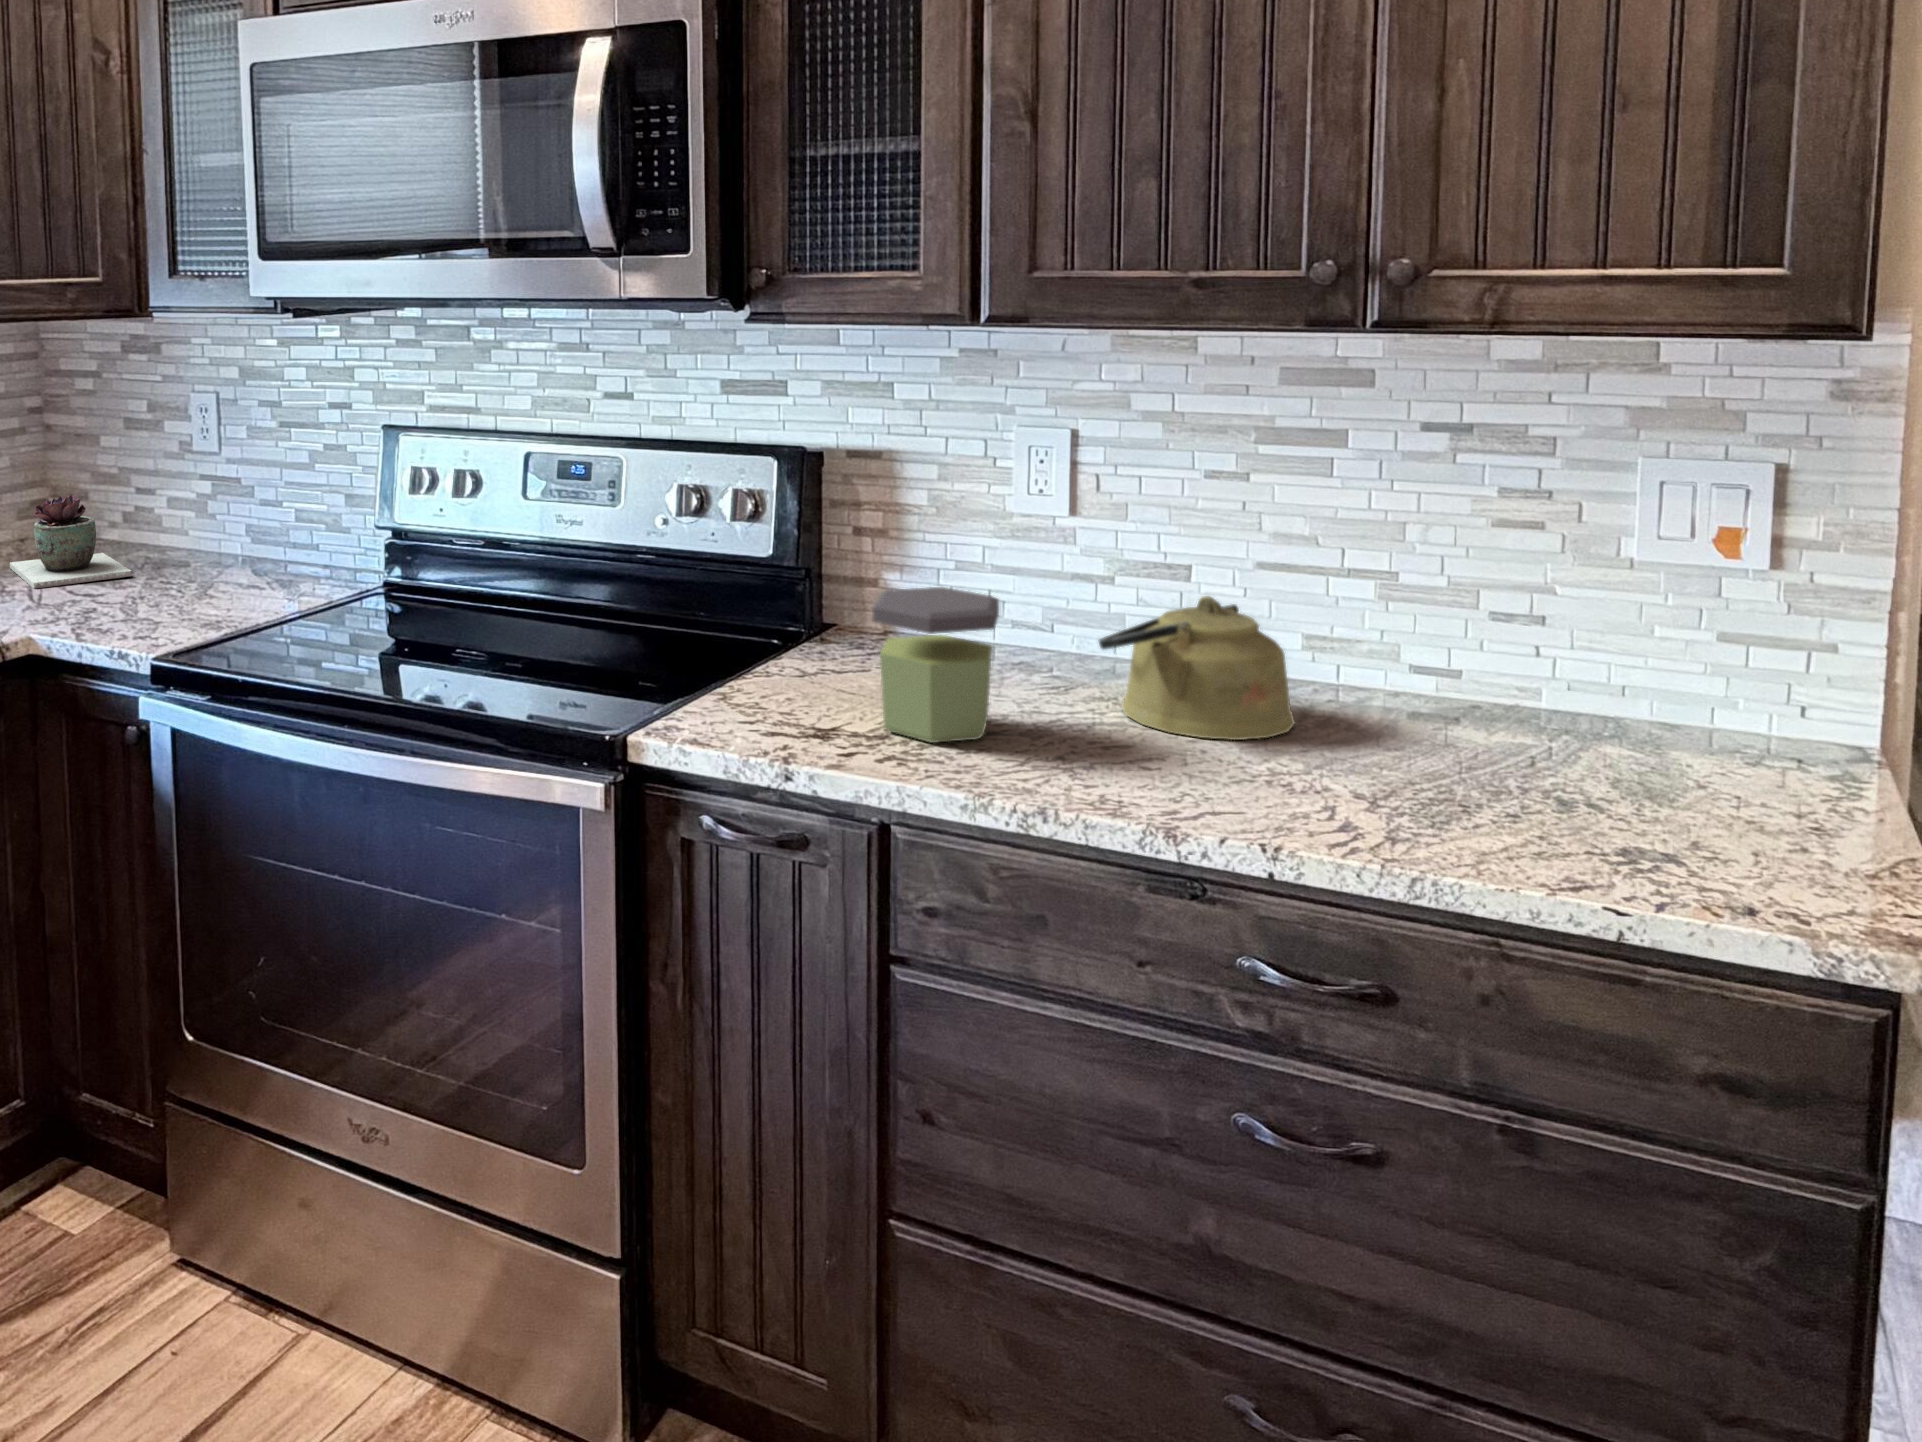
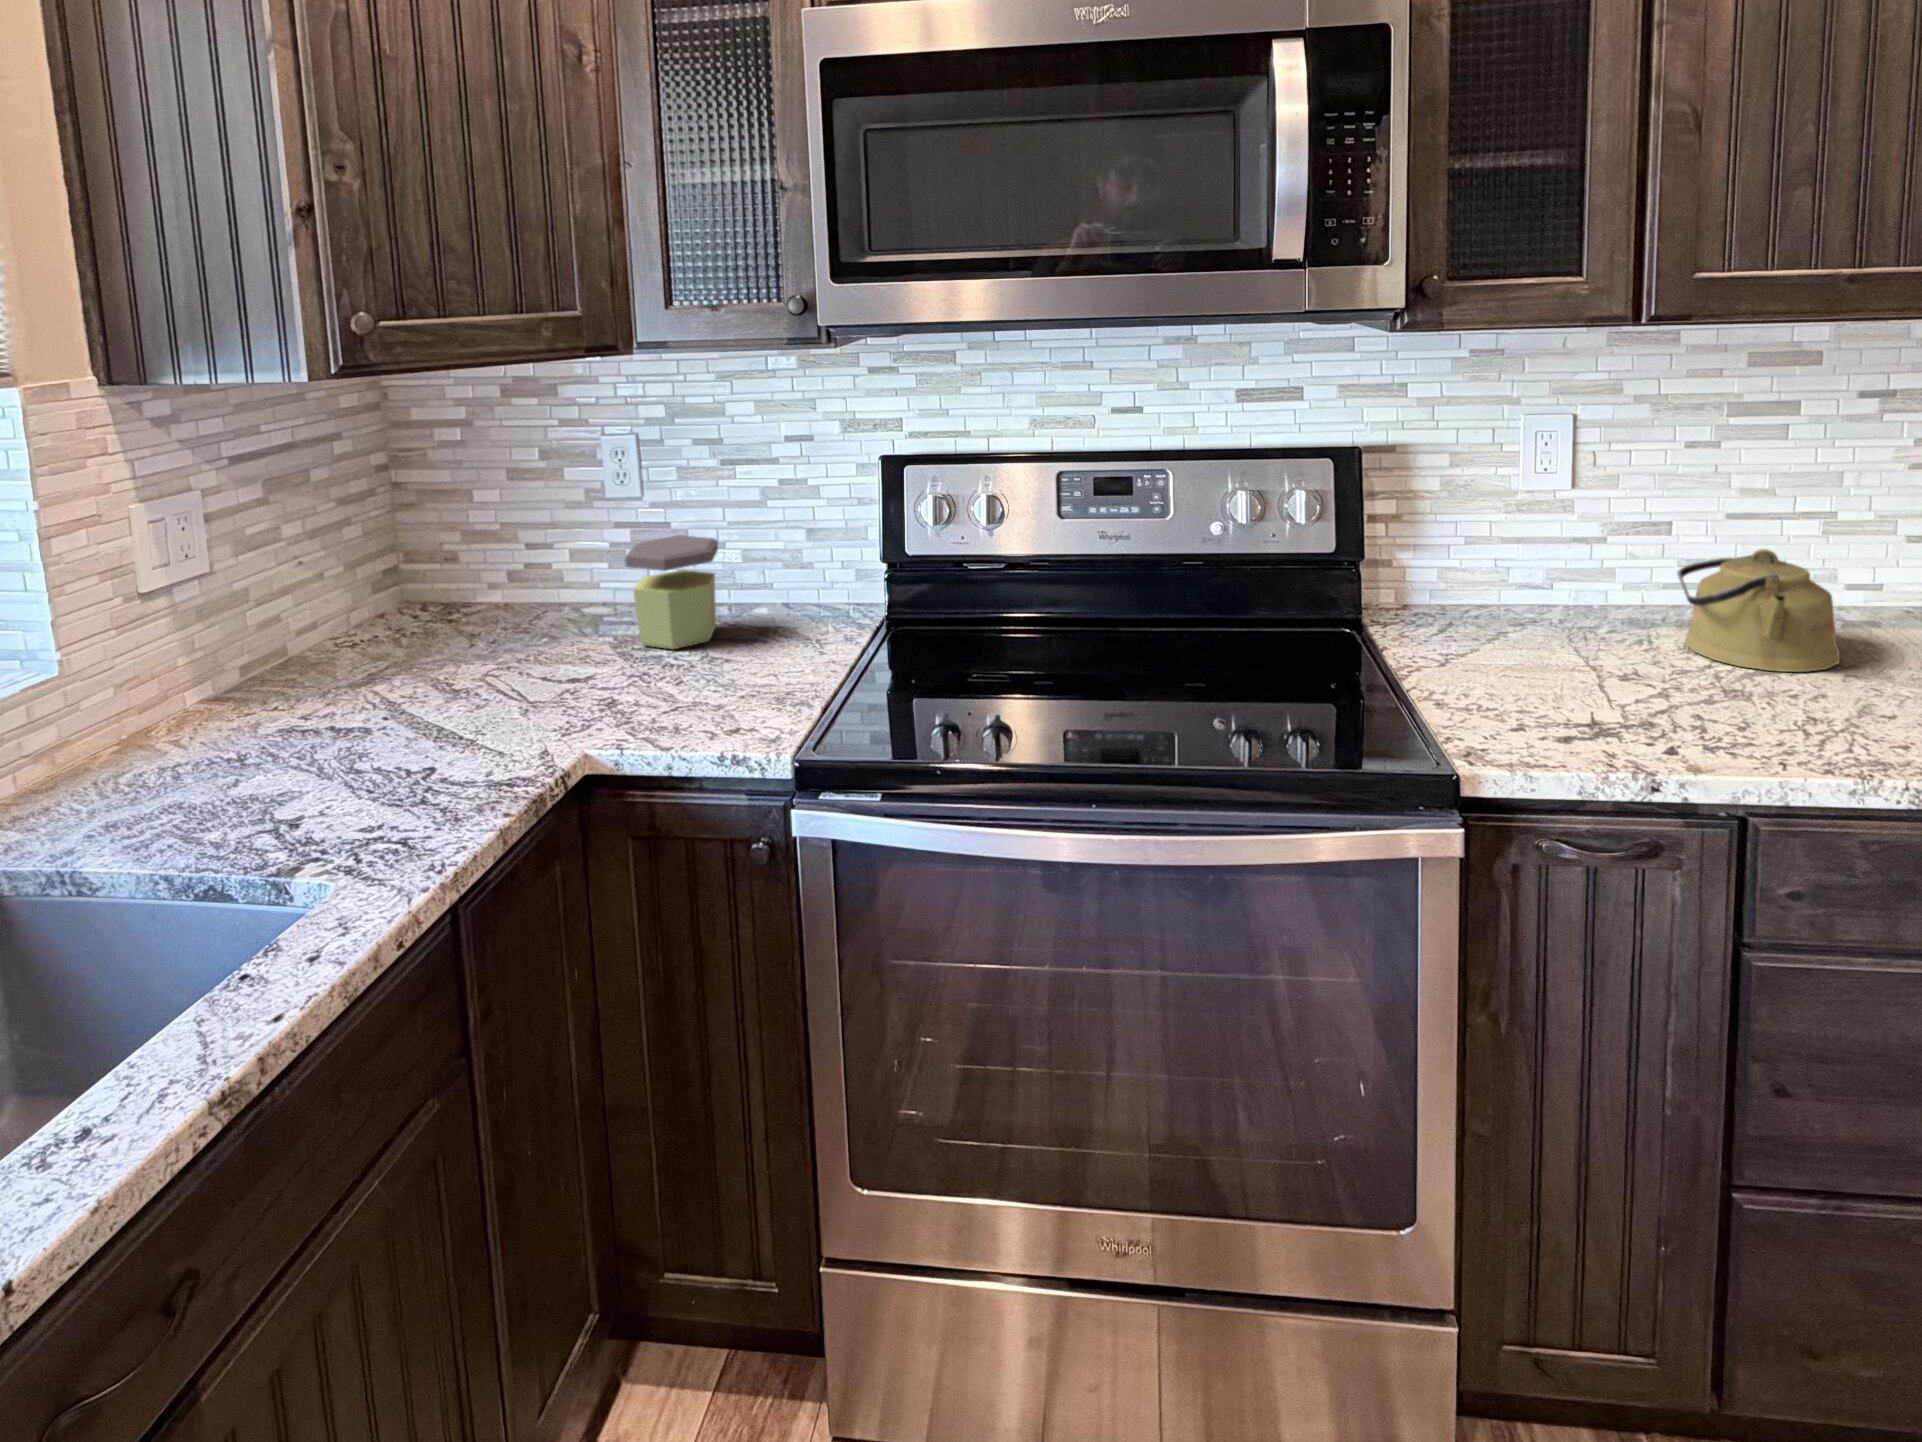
succulent plant: present [10,494,132,589] -> none [402,560,574,679]
jar: present [873,587,999,743] -> present [625,535,718,649]

